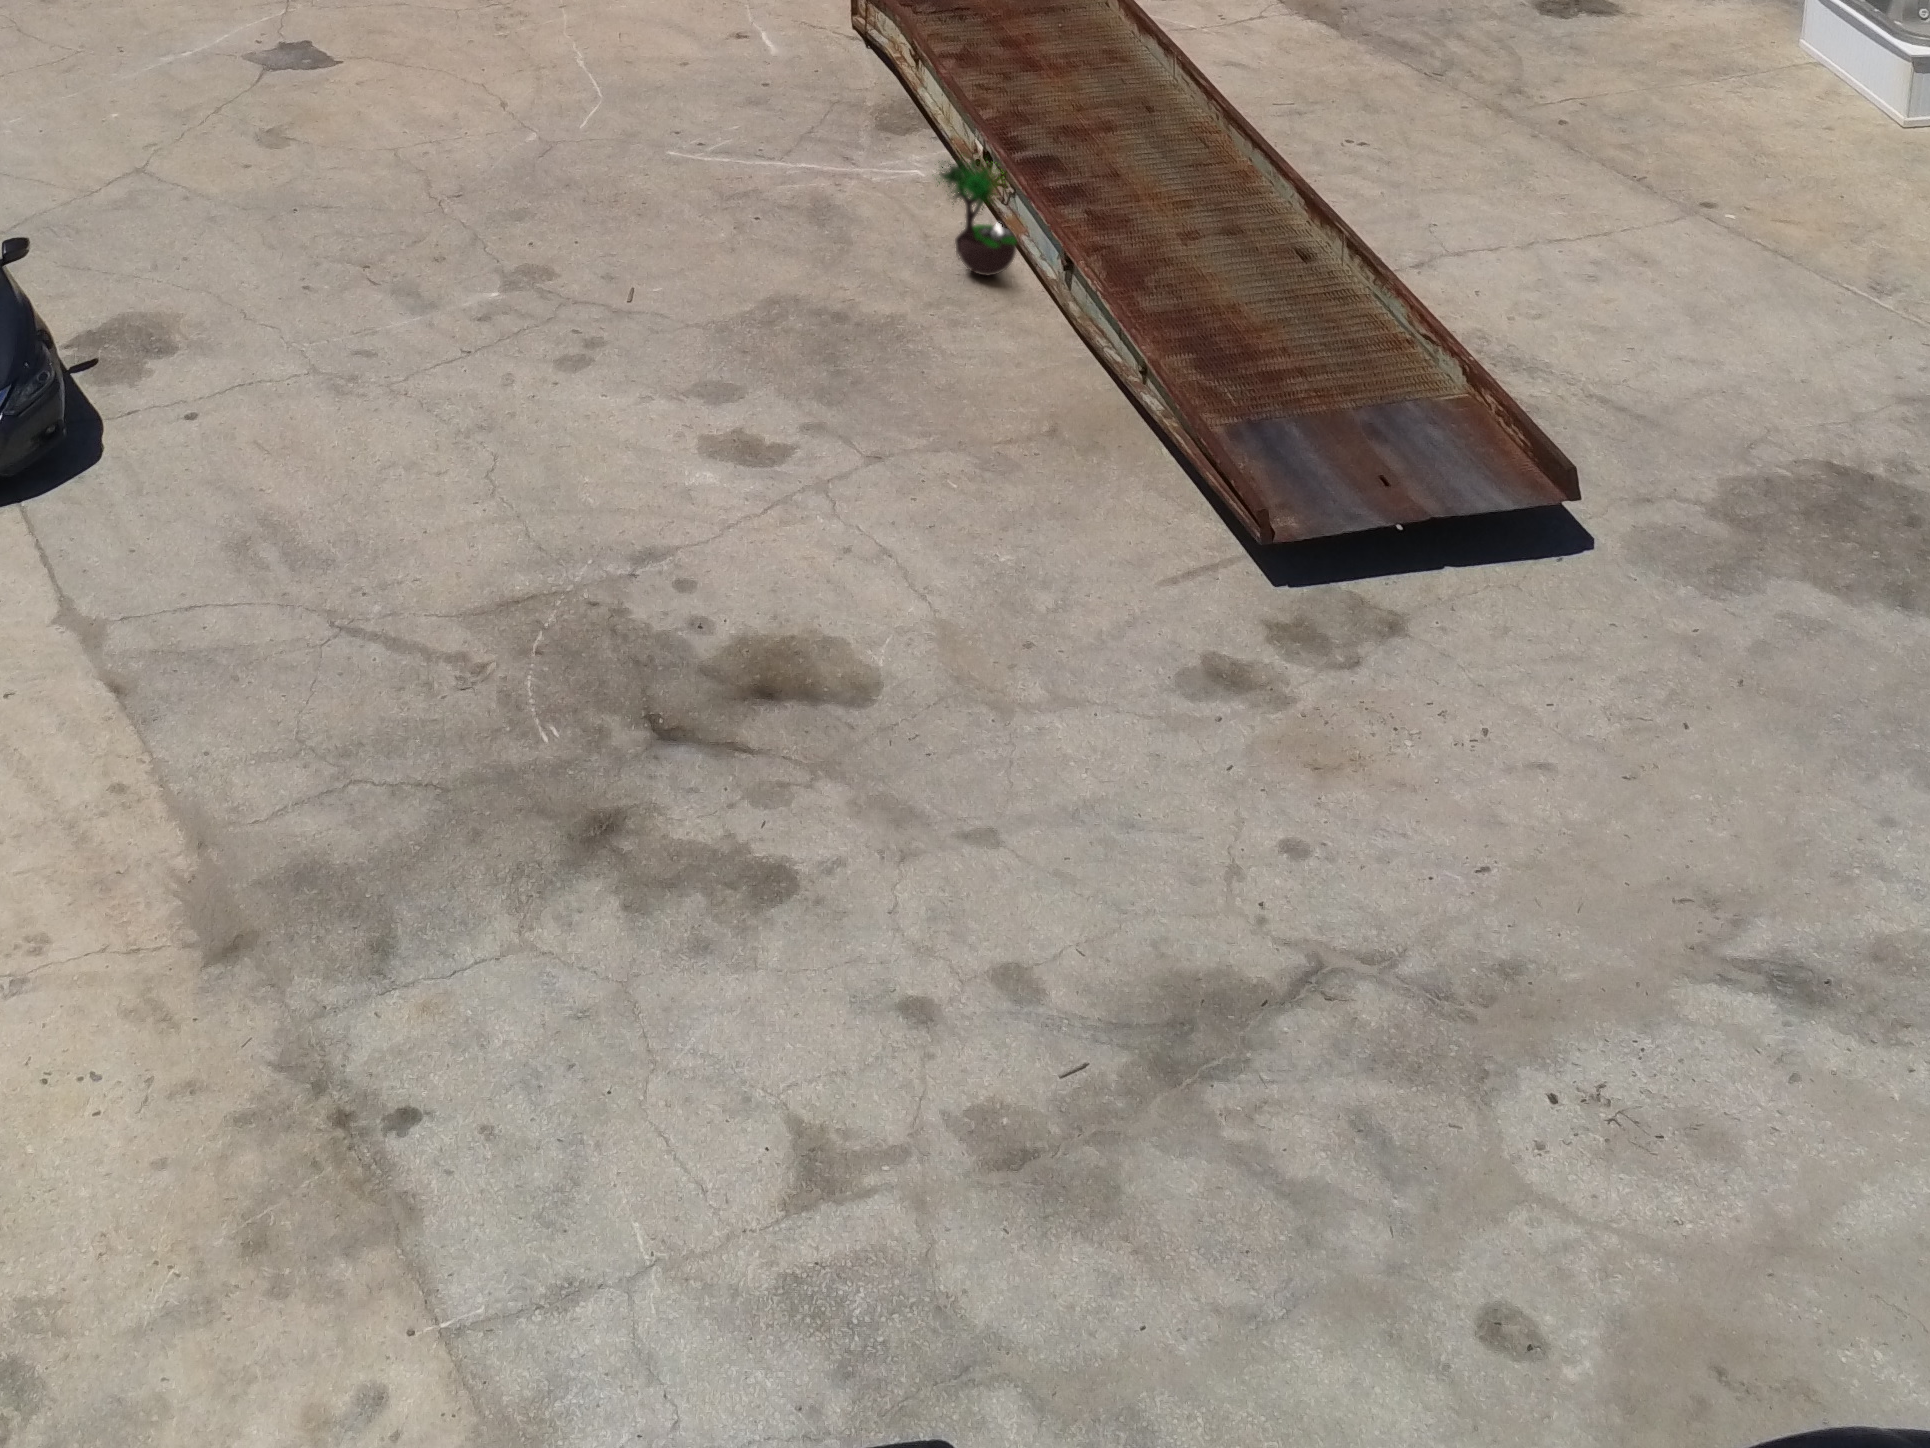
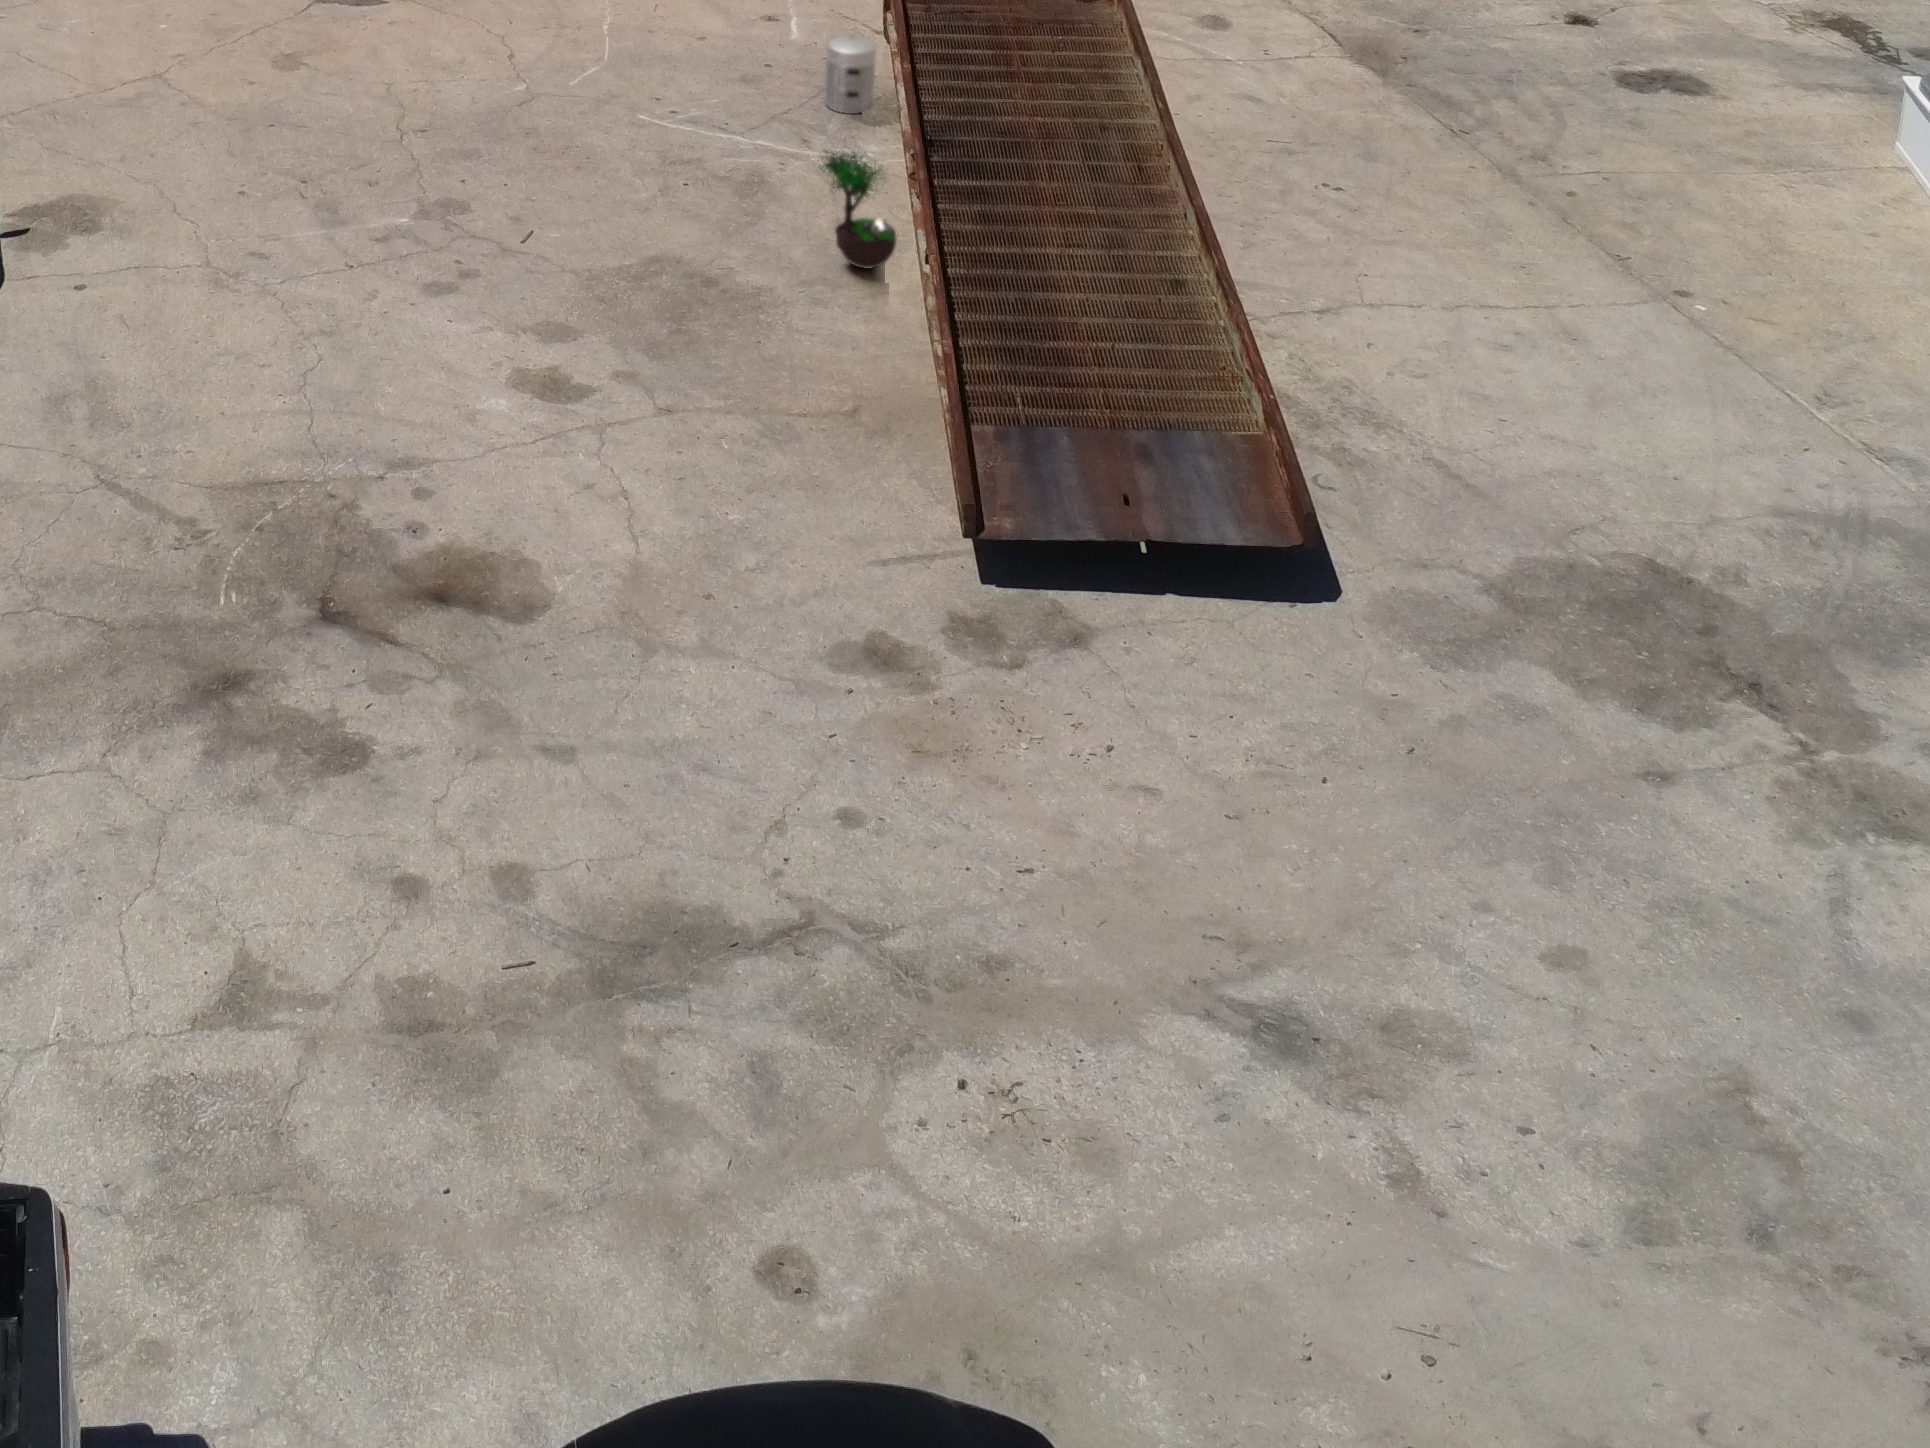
waste bin: none [849,41,899,120] -> present [825,36,876,114]

